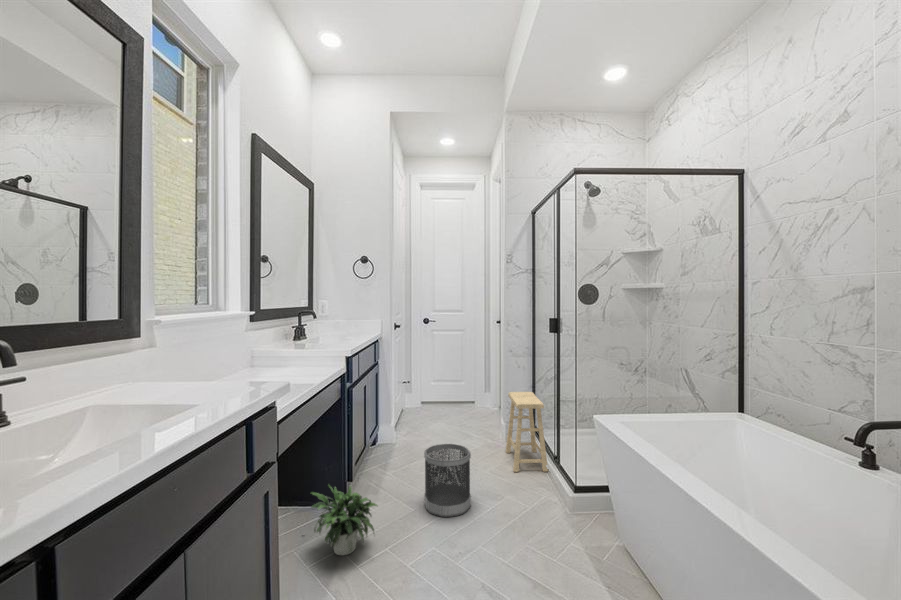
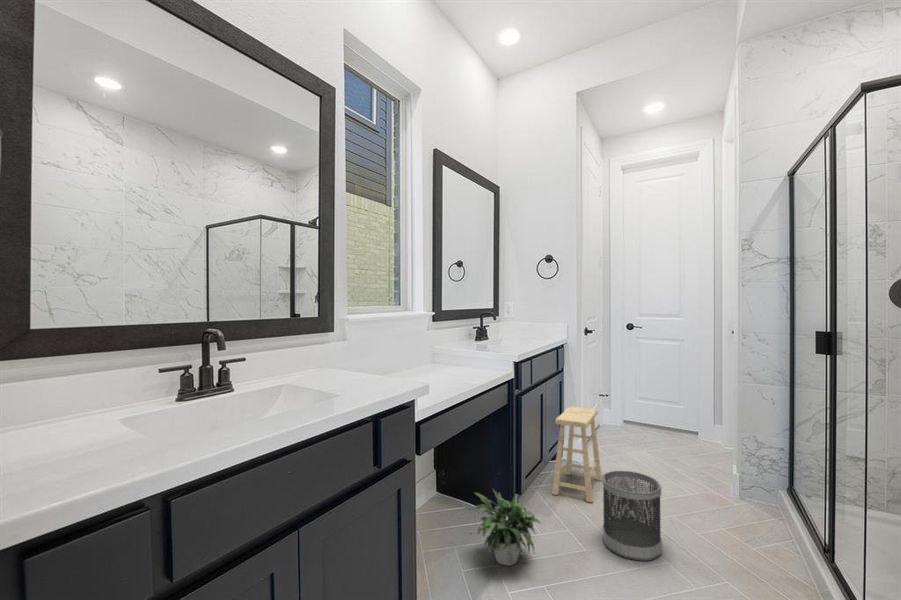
footstool: present [506,392,548,472] -> present [552,406,602,503]

